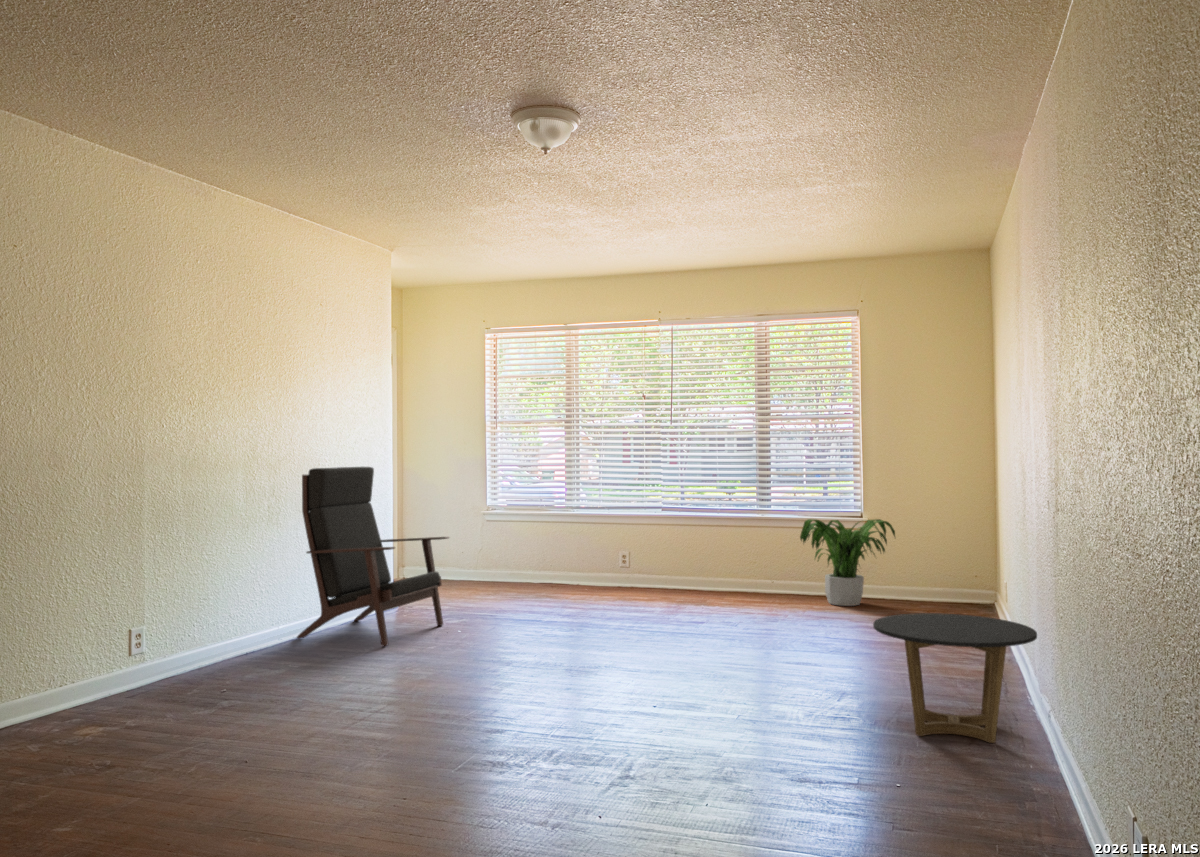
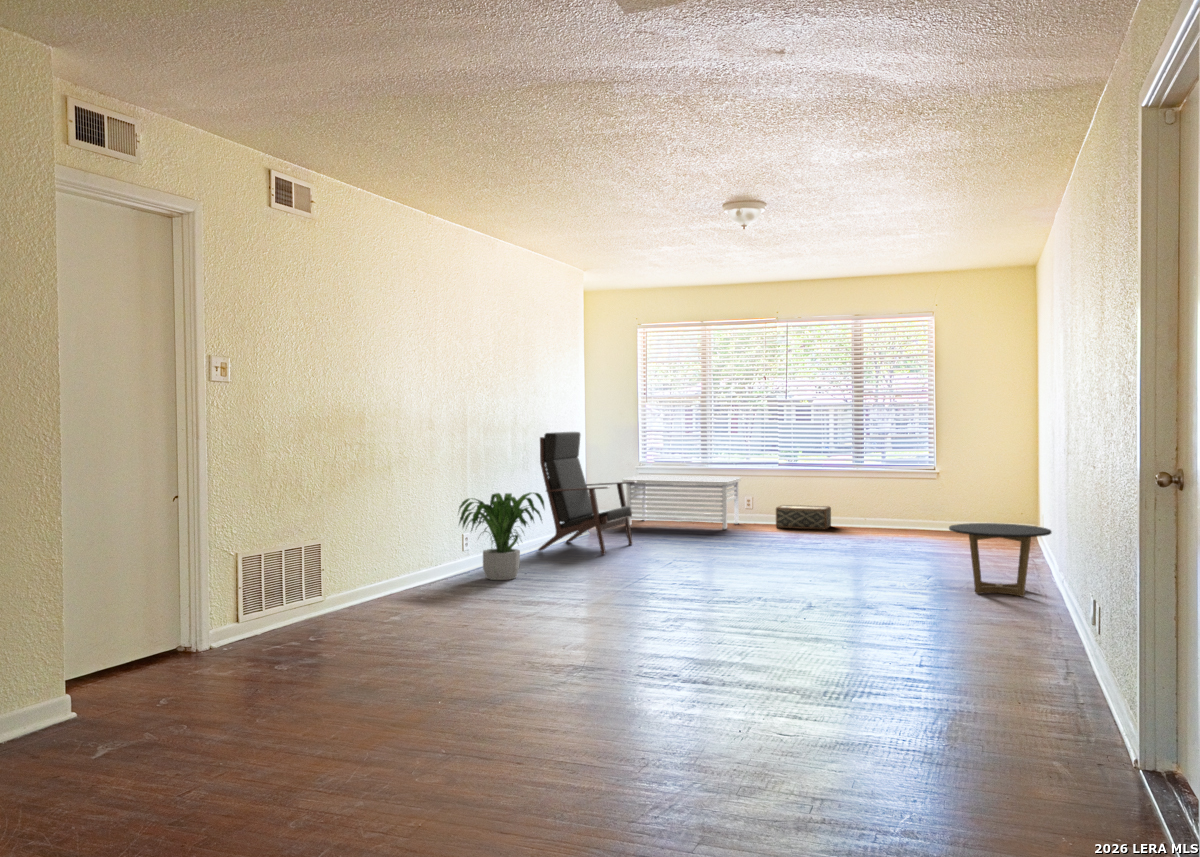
potted plant: present [800,519,895,606] -> present [458,493,544,580]
storage bench: none [456,523,614,597] -> present [622,475,740,529]
woven basket: none [656,563,729,597] -> present [776,505,831,529]

